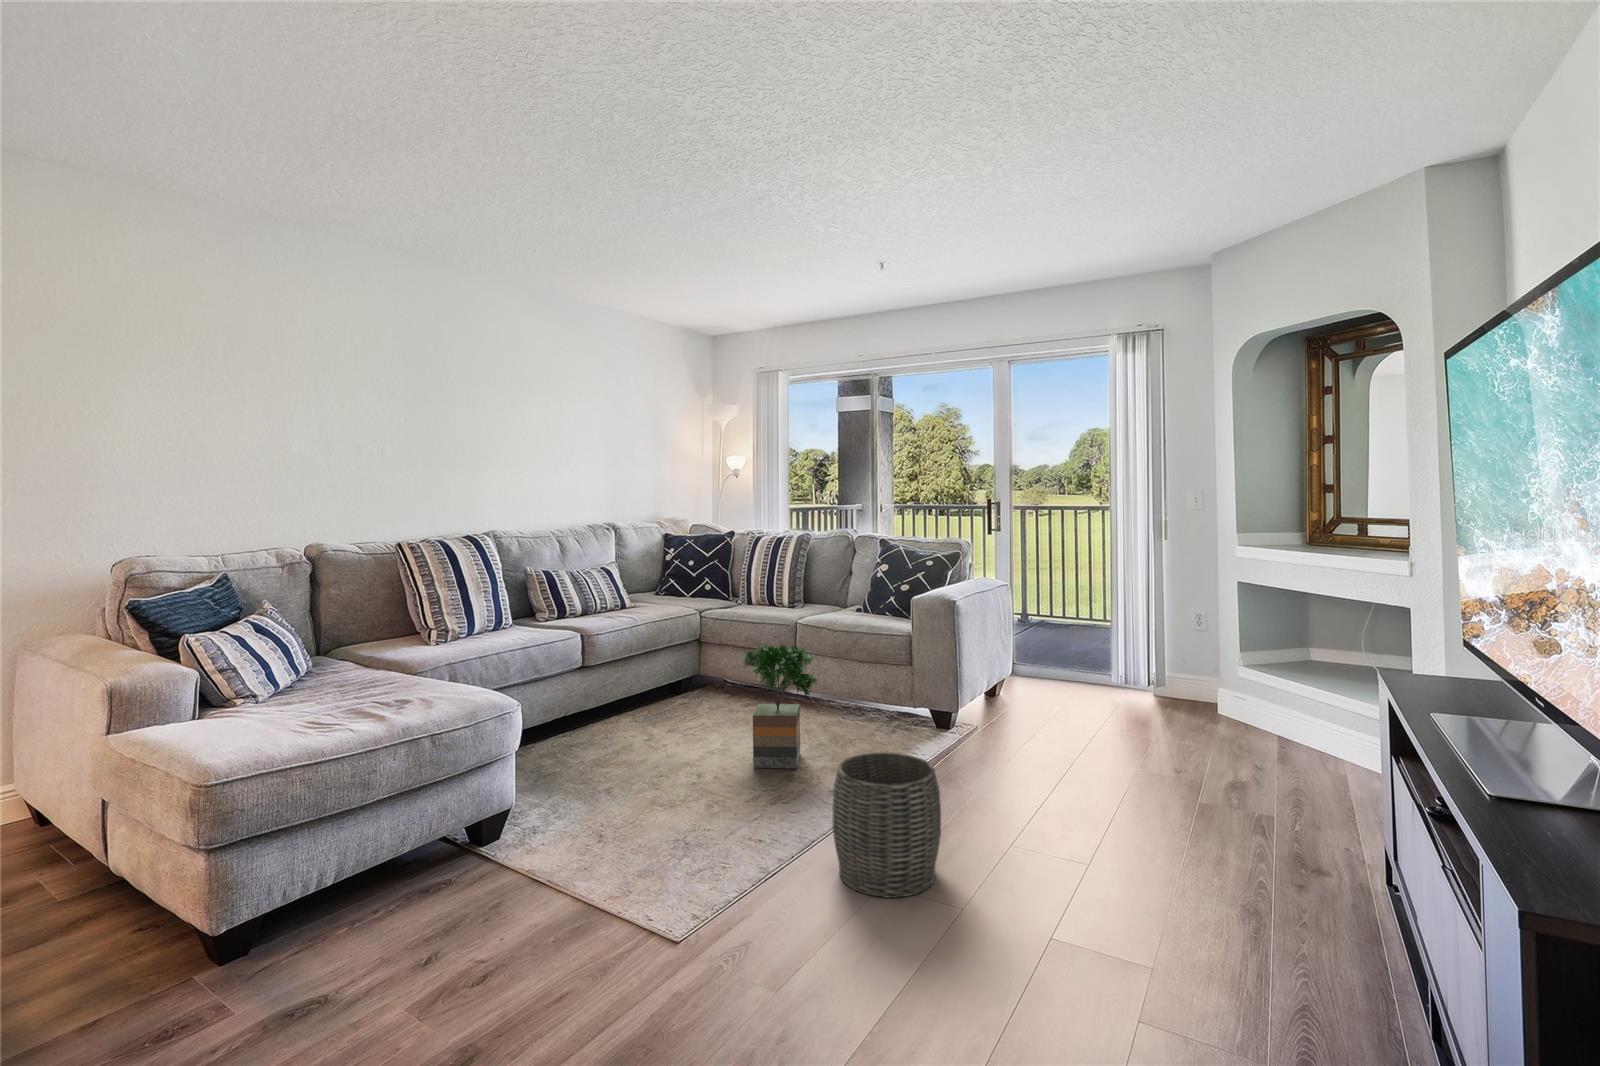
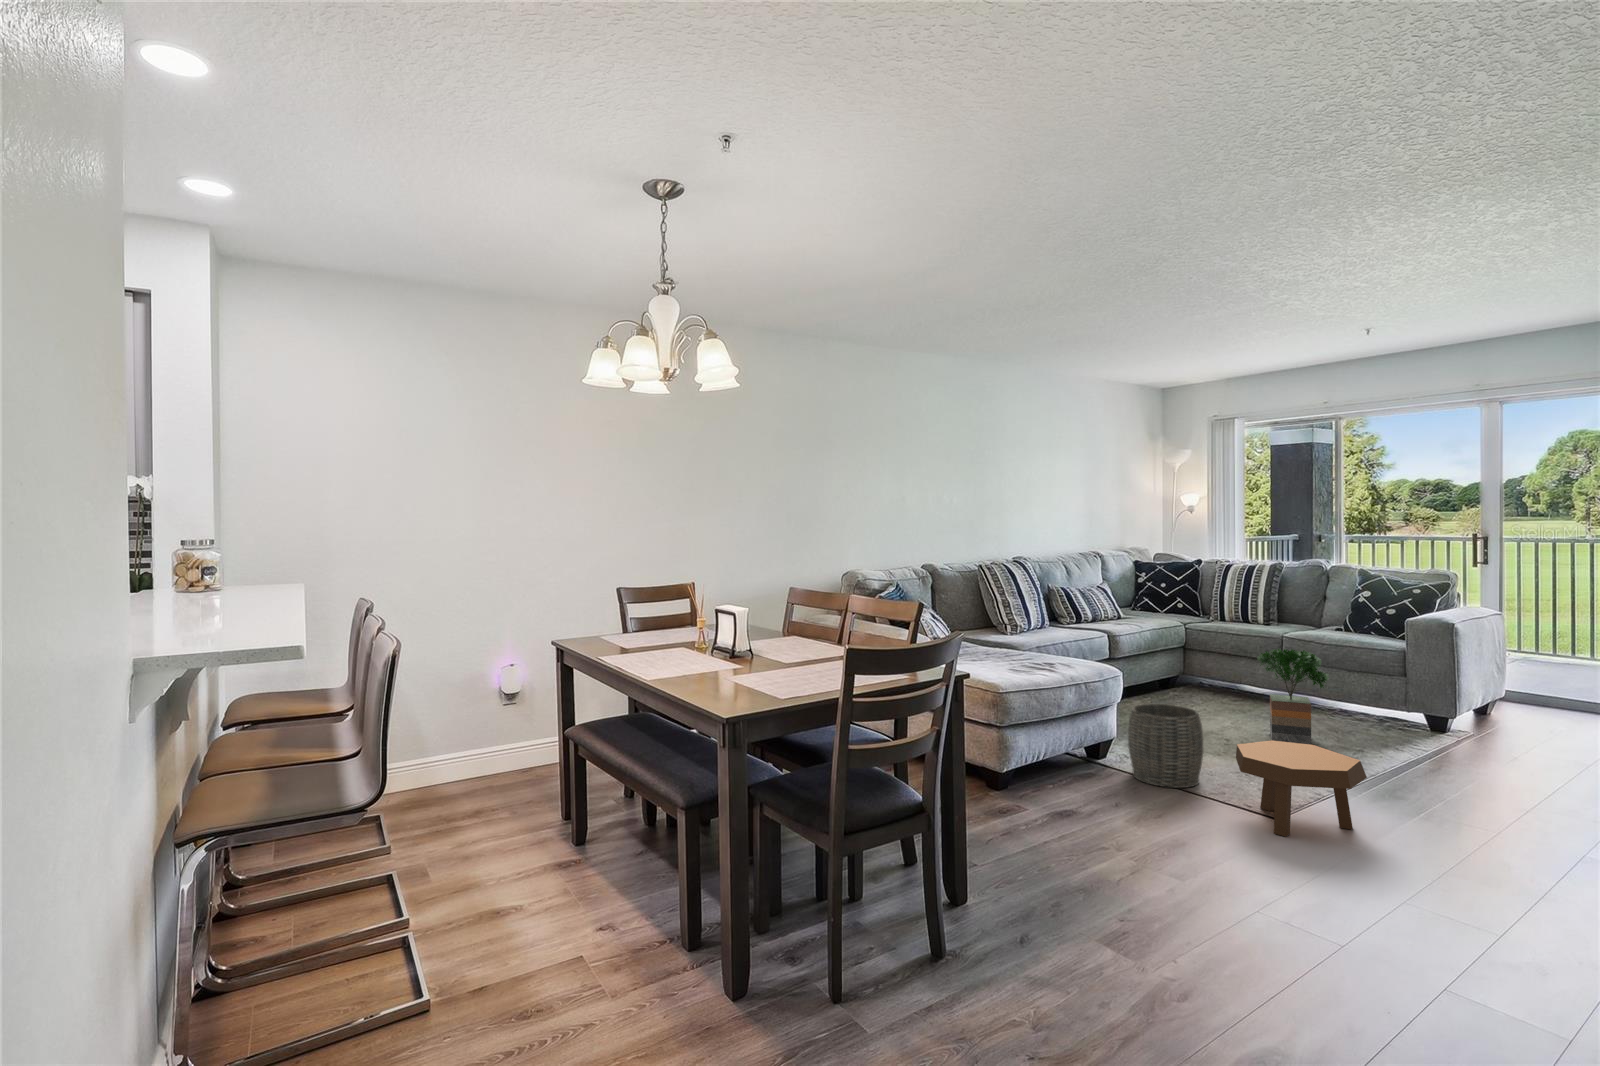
woven basket: present [832,752,941,898] -> present [1128,704,1203,788]
footstool: none [597,810,785,1002] -> present [1236,741,1367,837]

